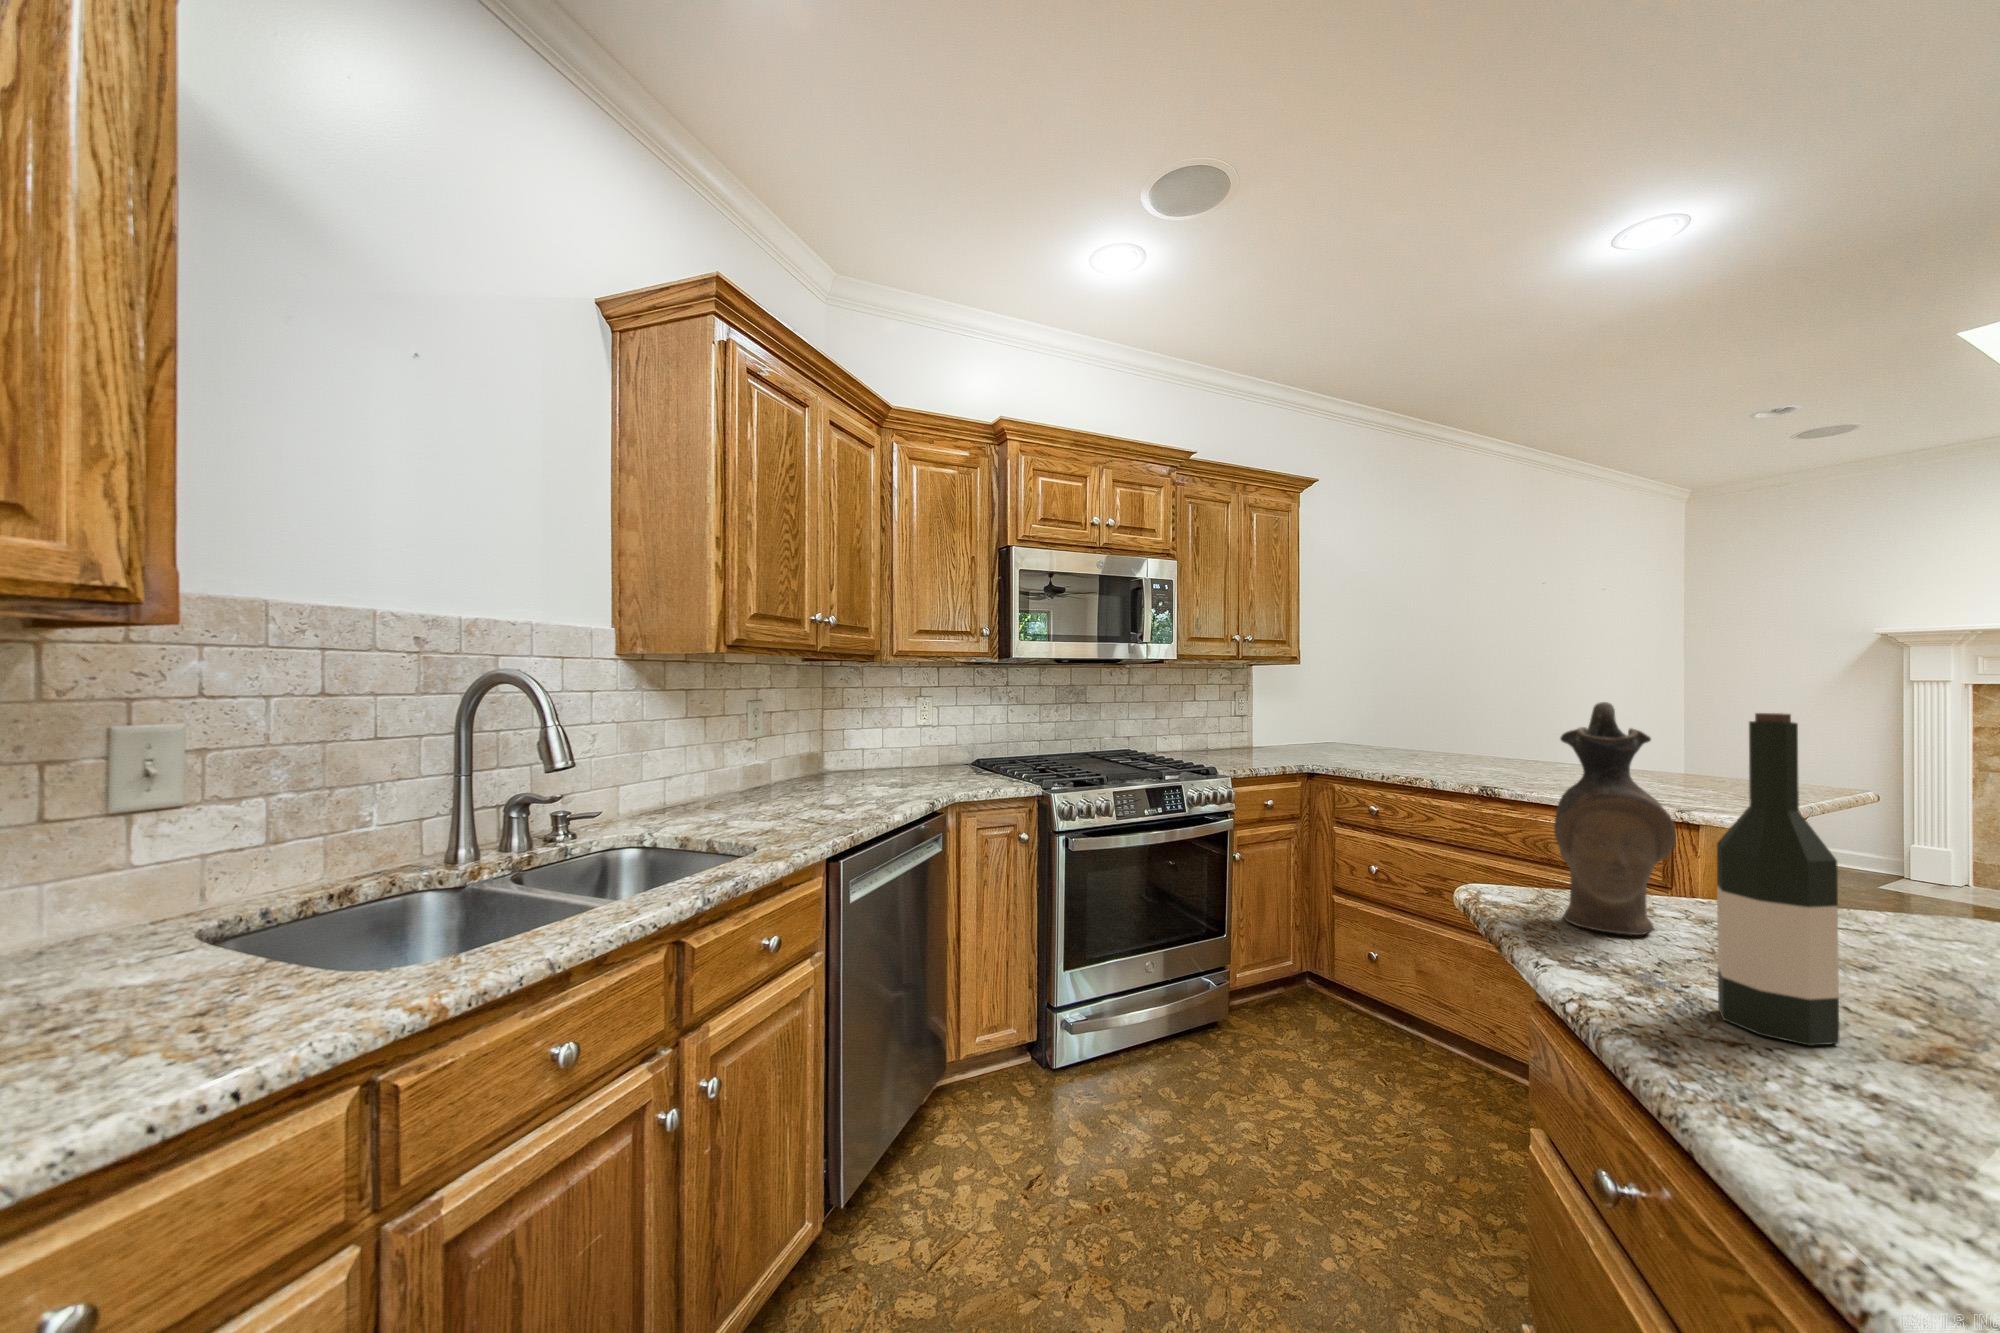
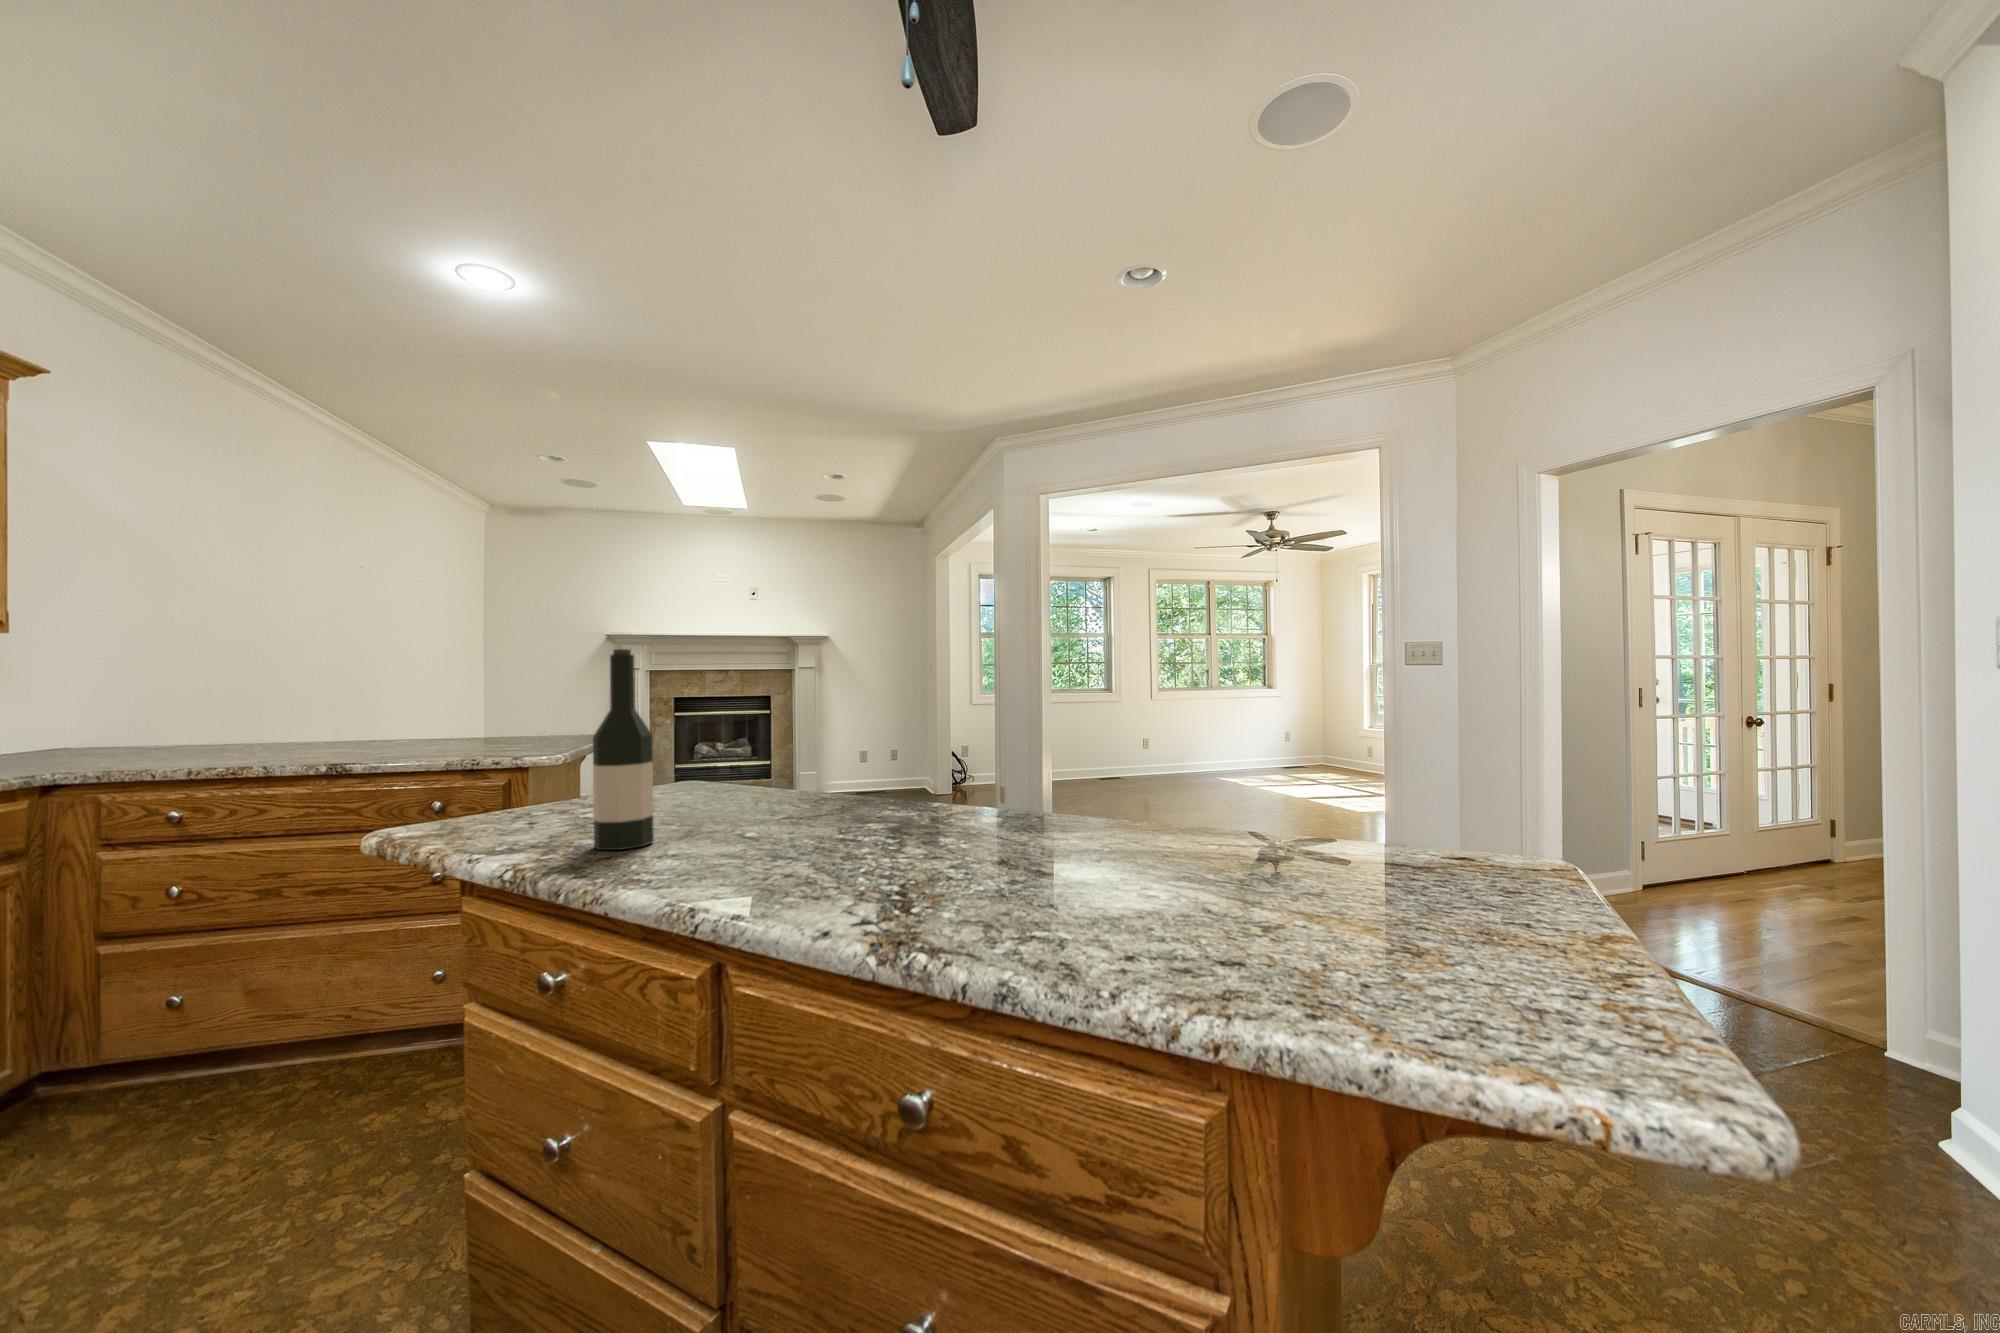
ceramic pitcher: present [1554,702,1676,935] -> none [467,654,555,833]

